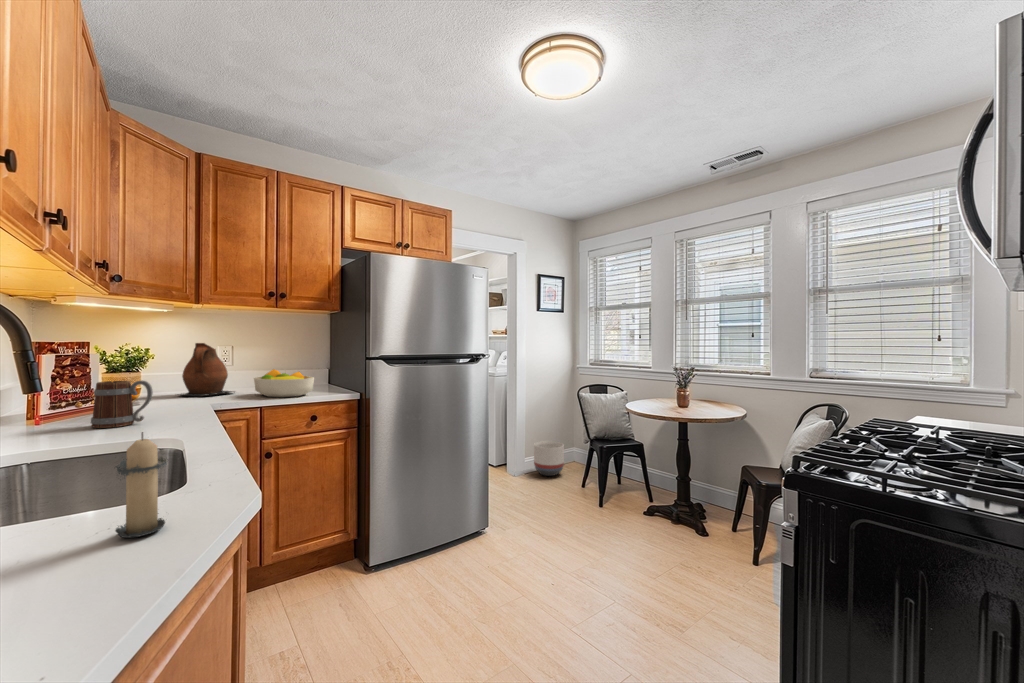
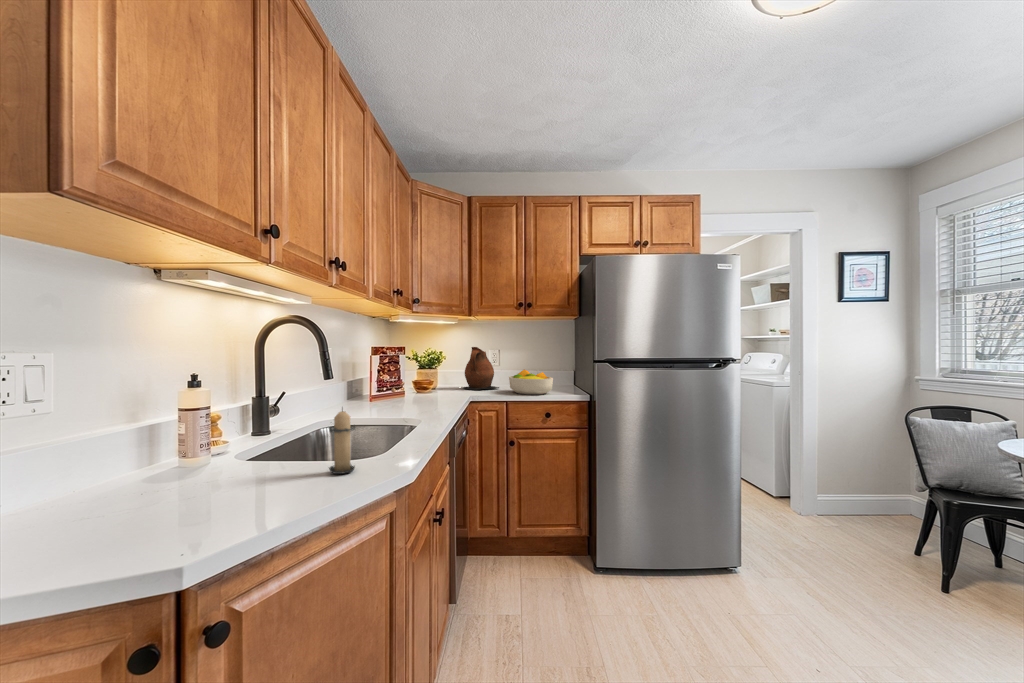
mug: present [91,380,153,428] -> none [394,374,426,407]
planter: present [534,441,564,476] -> none [836,478,888,529]

